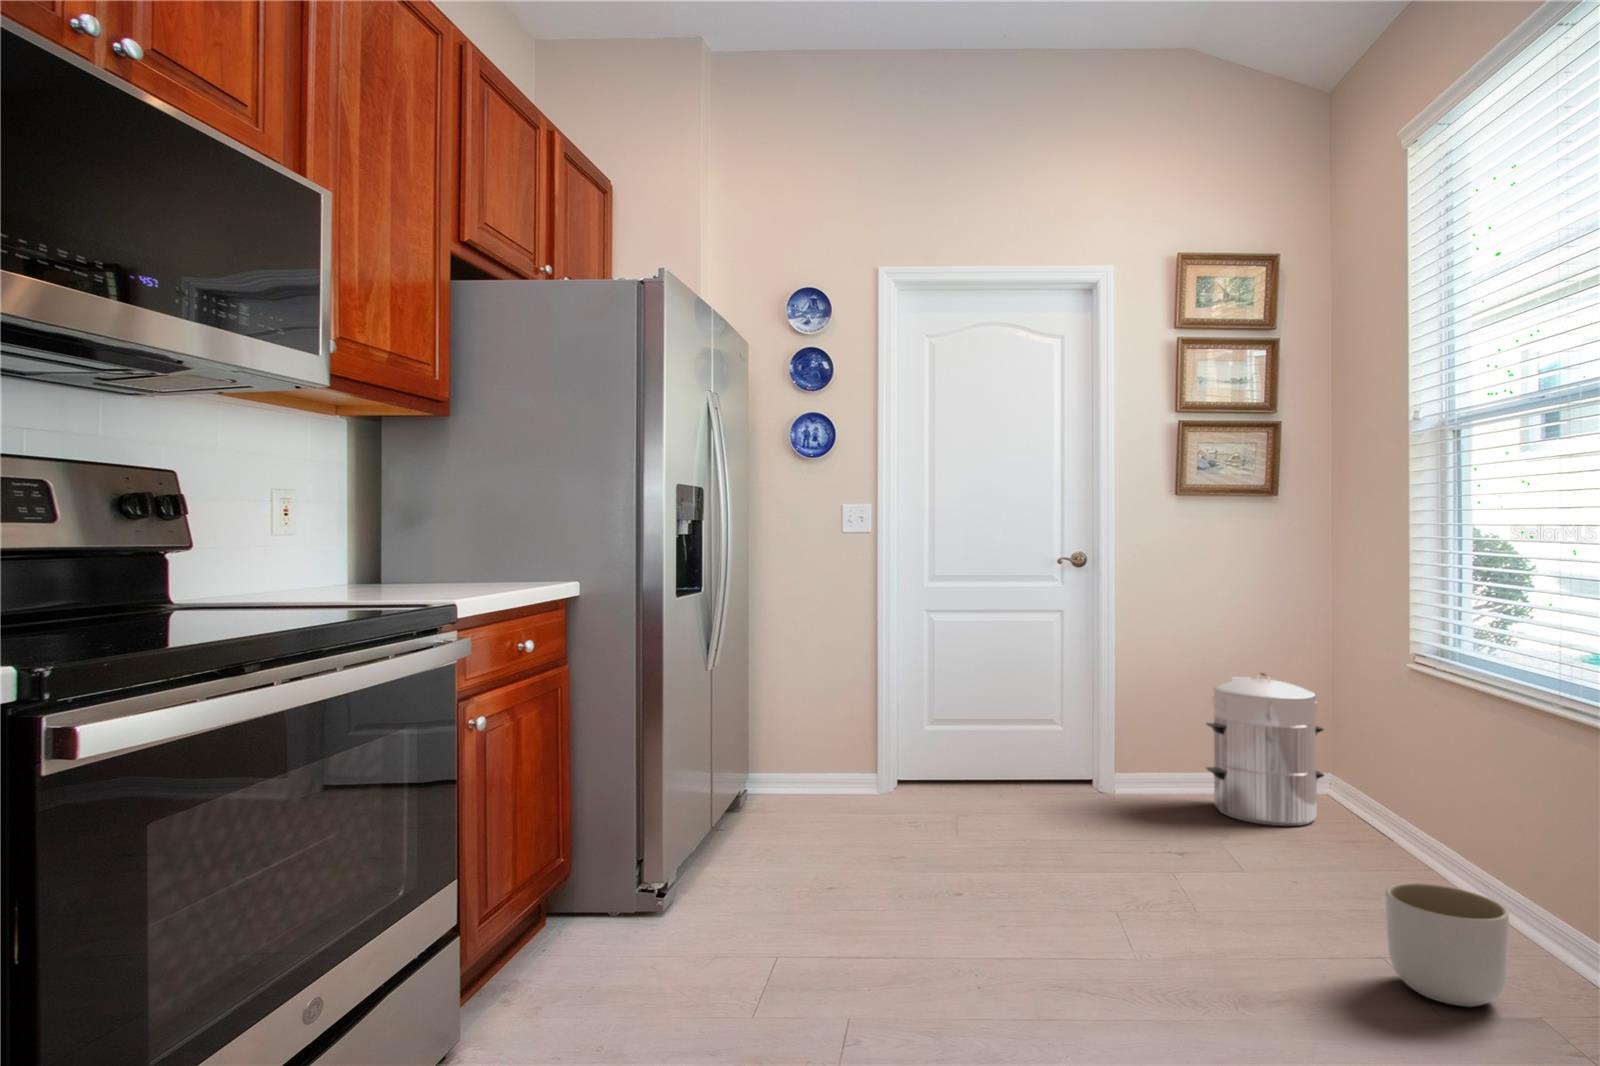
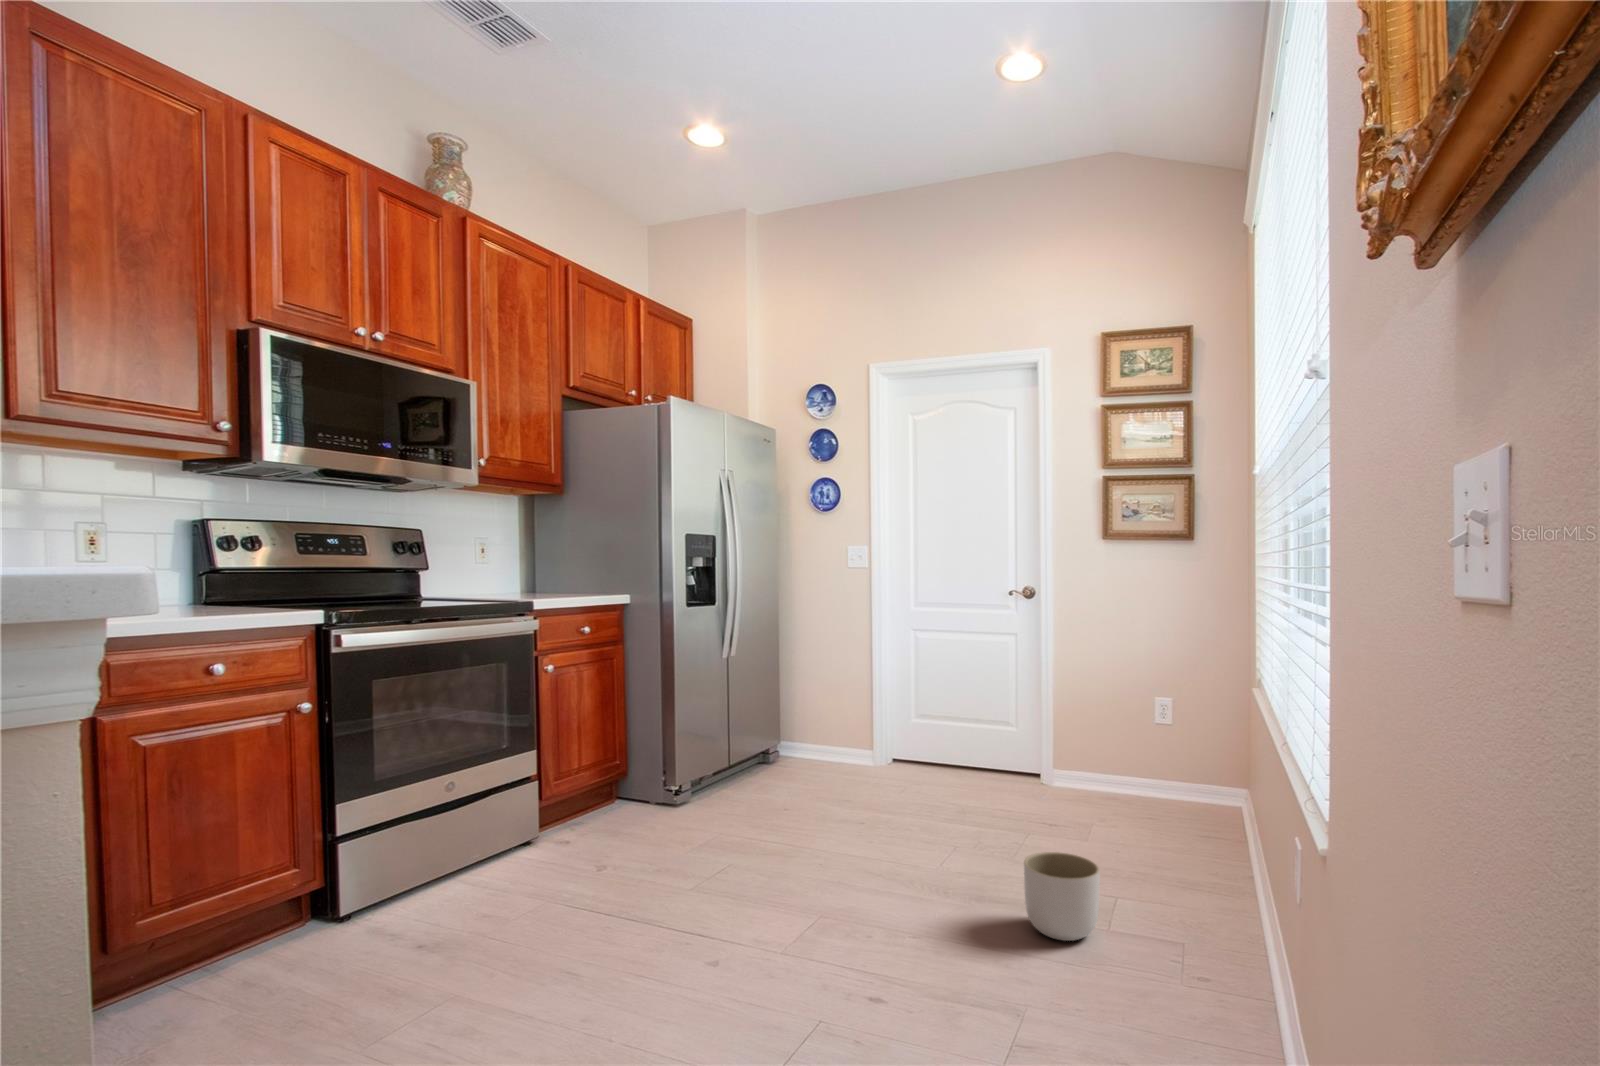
waste bin: present [1206,673,1324,826] -> none [1112,690,1211,821]

